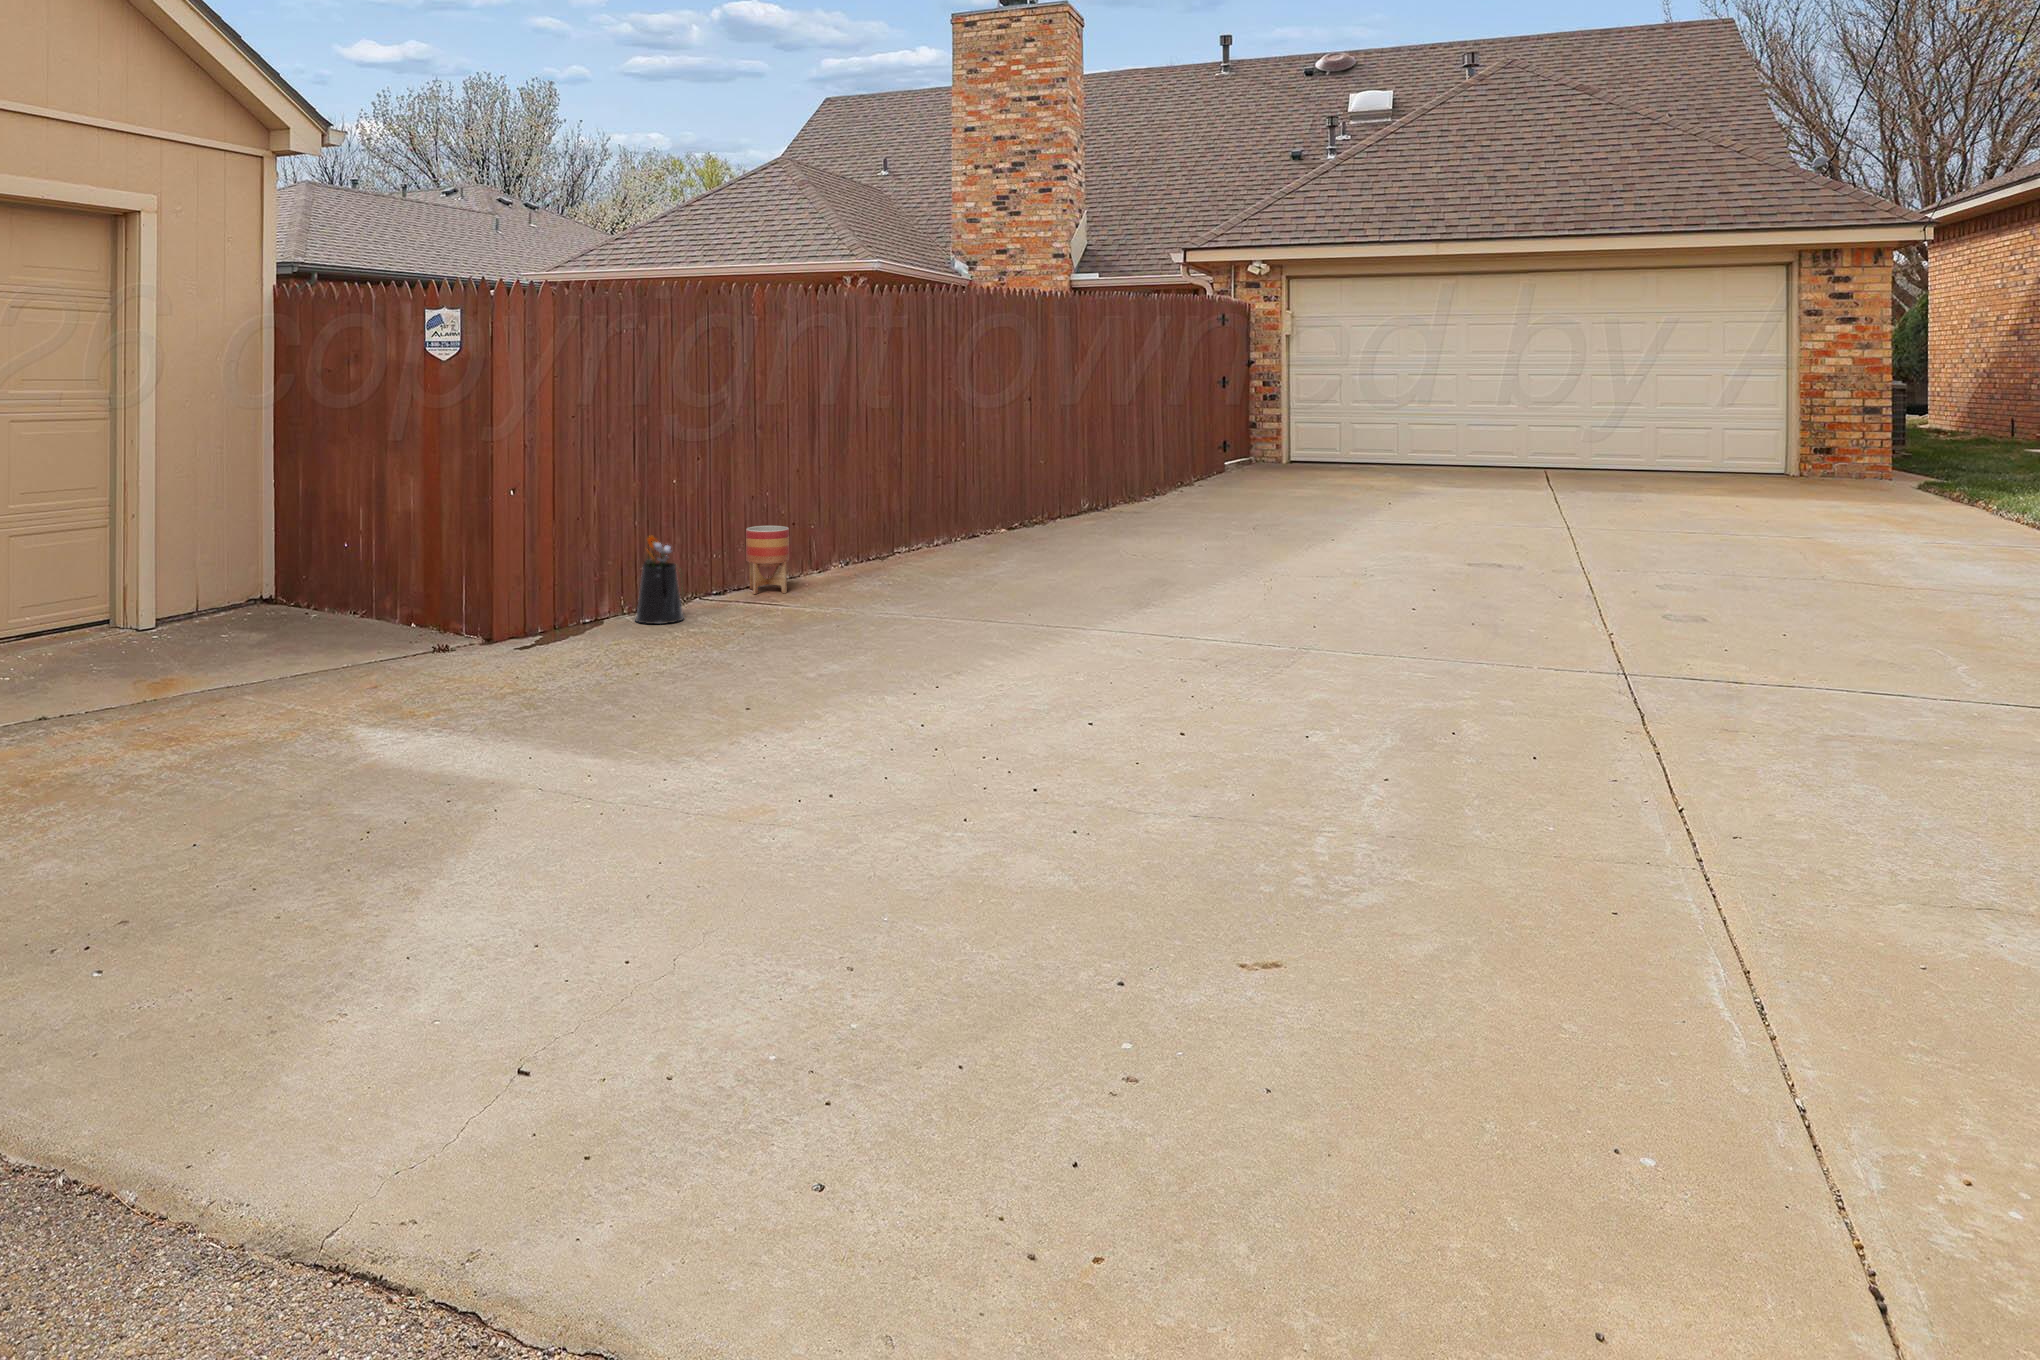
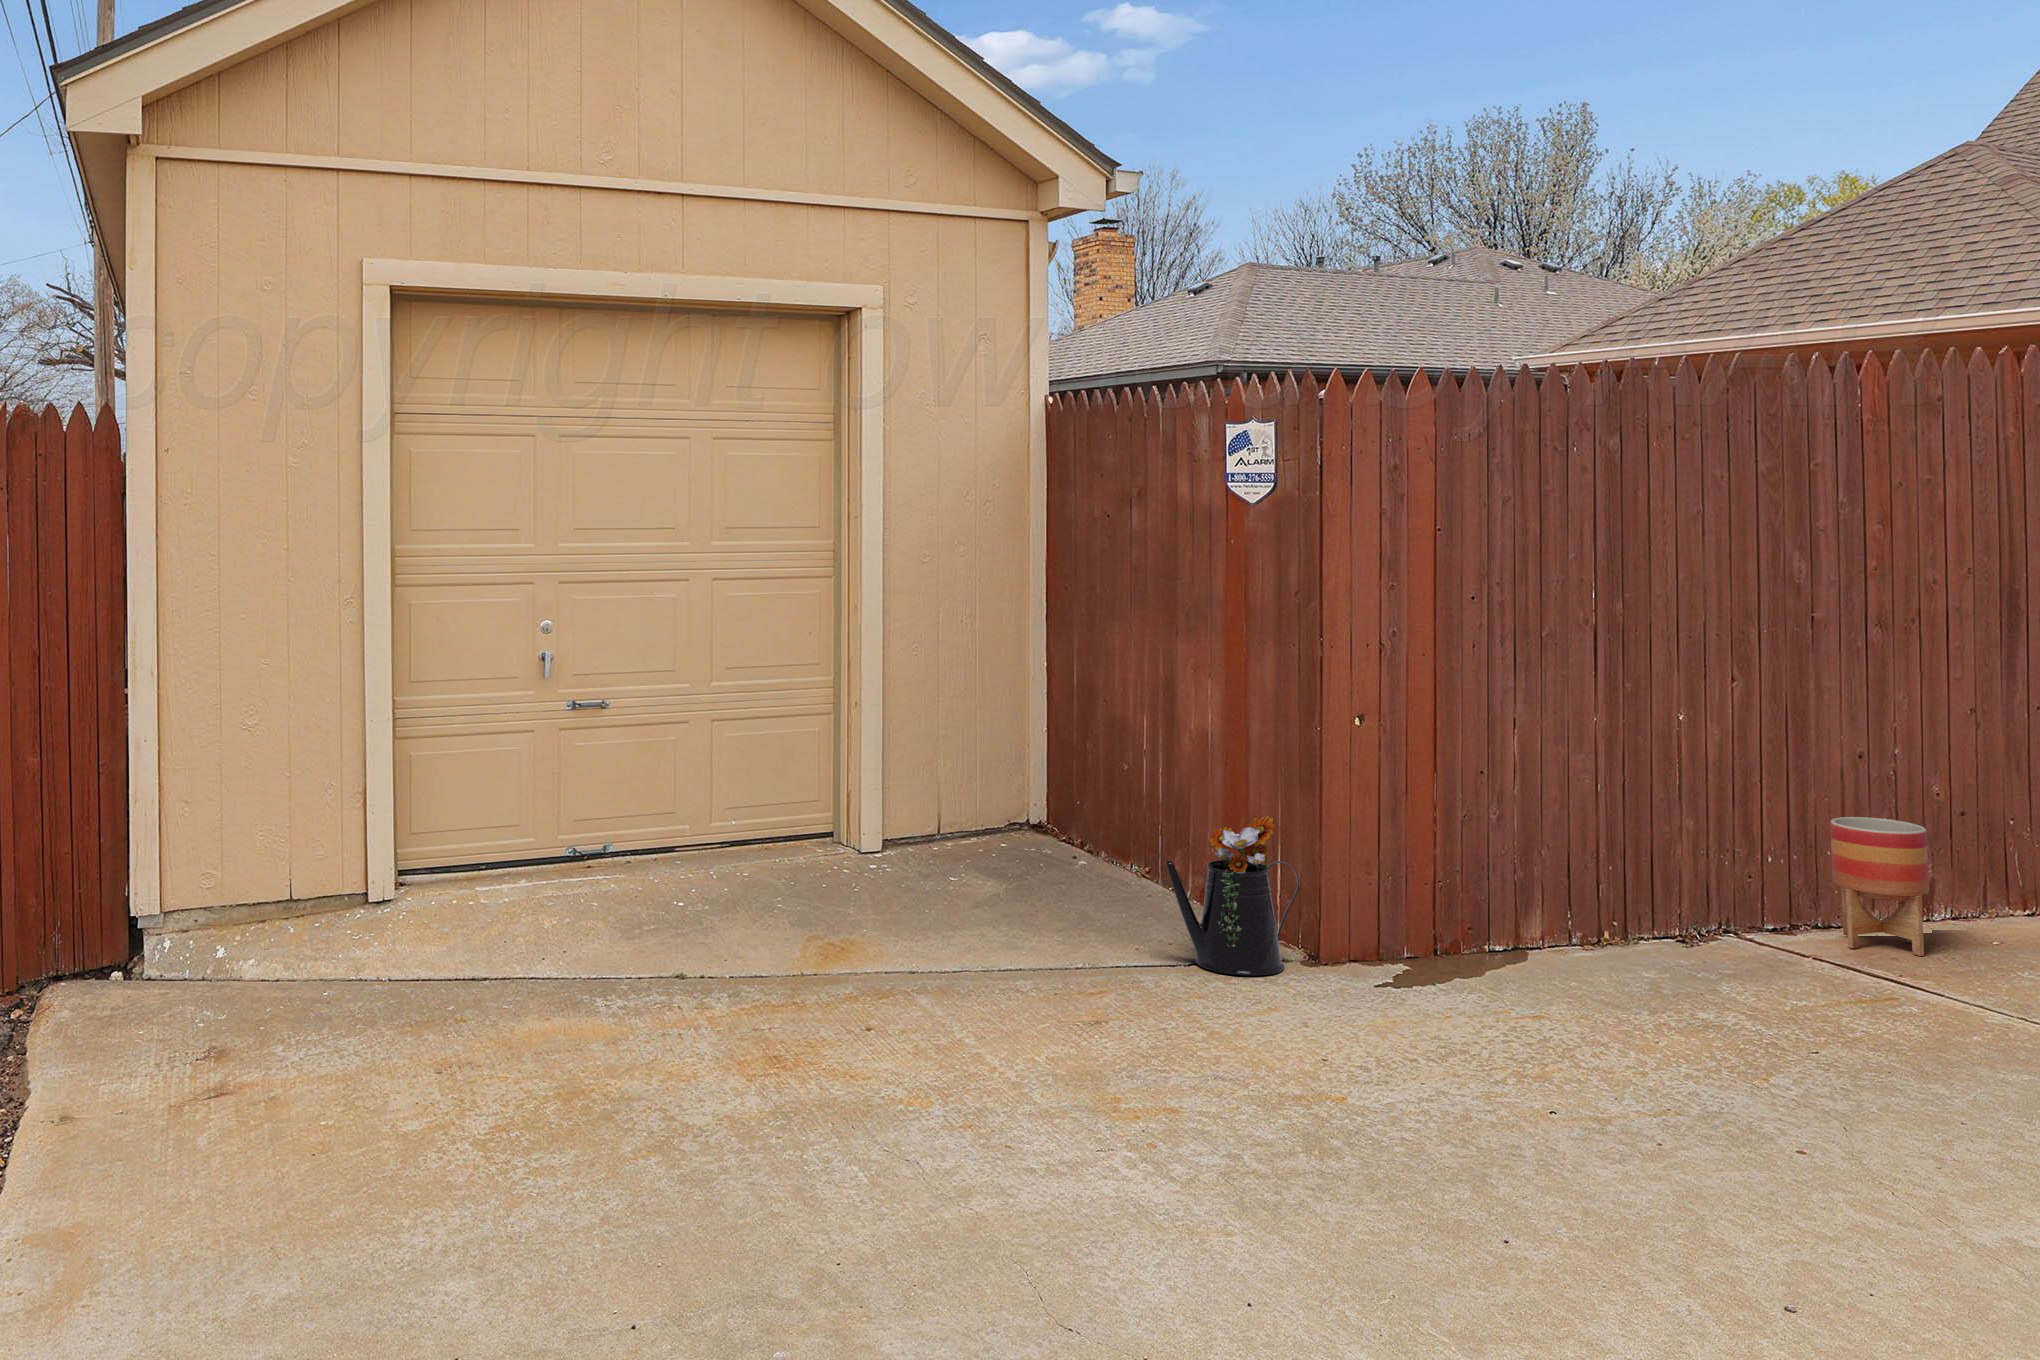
watering can: present [635,536,684,624] -> present [1166,816,1299,975]

